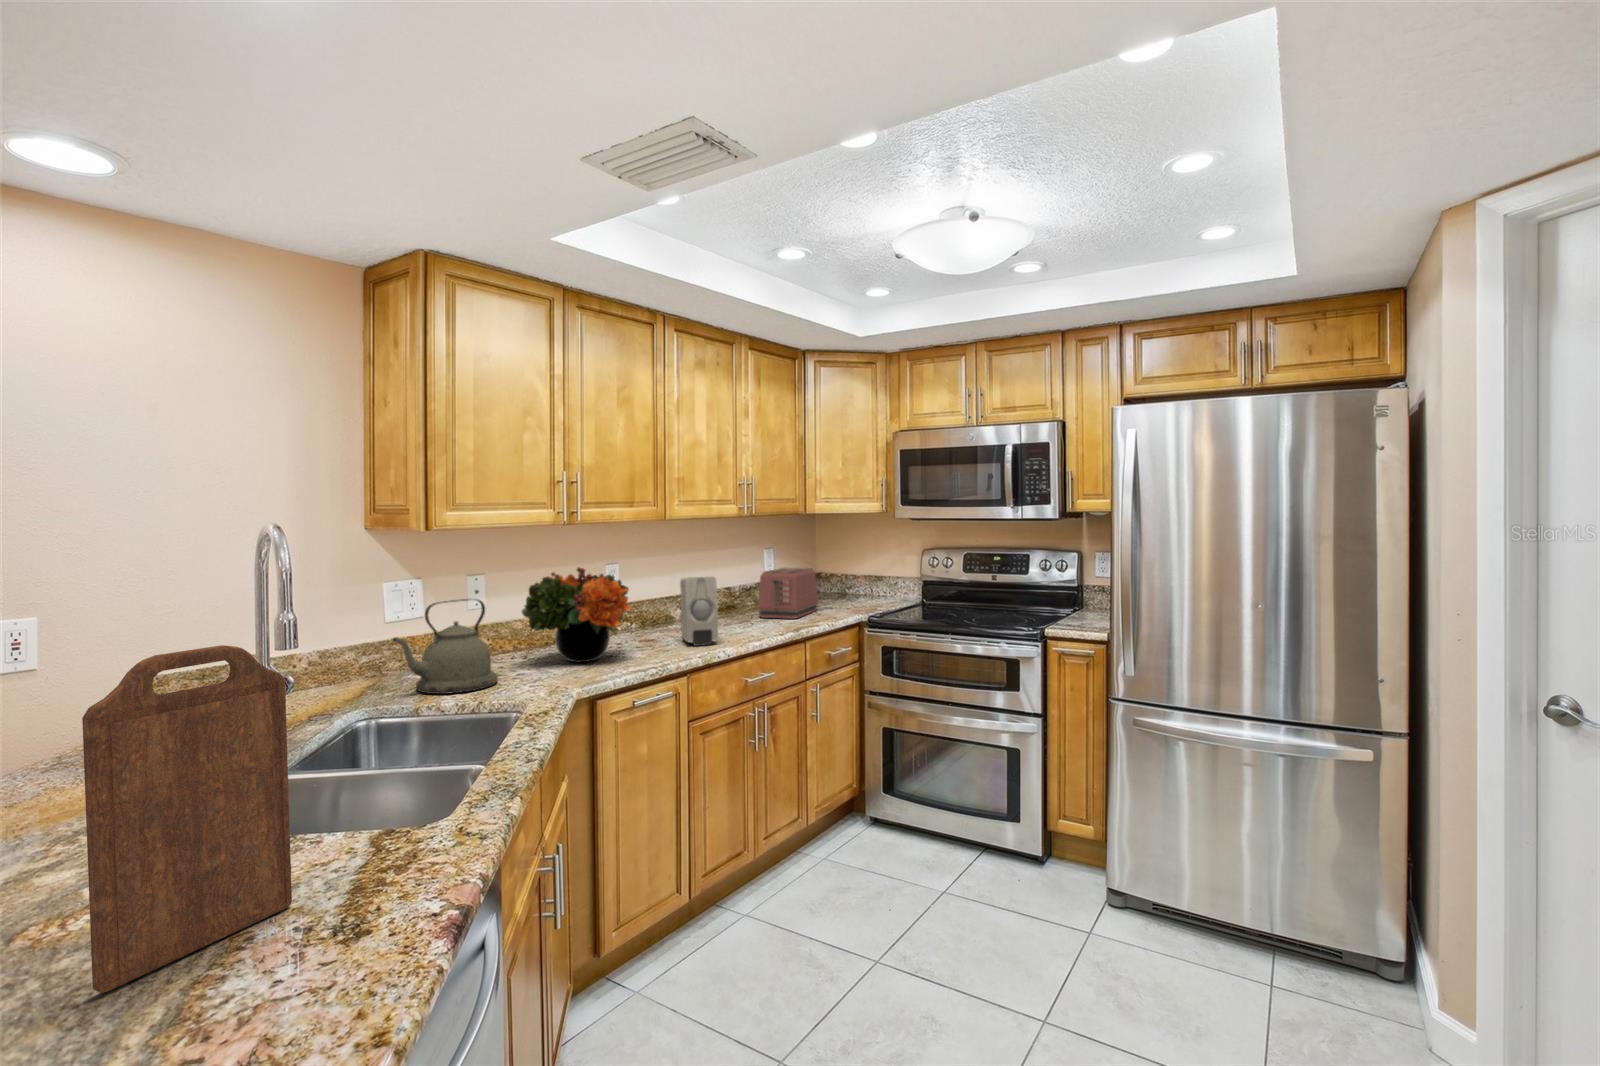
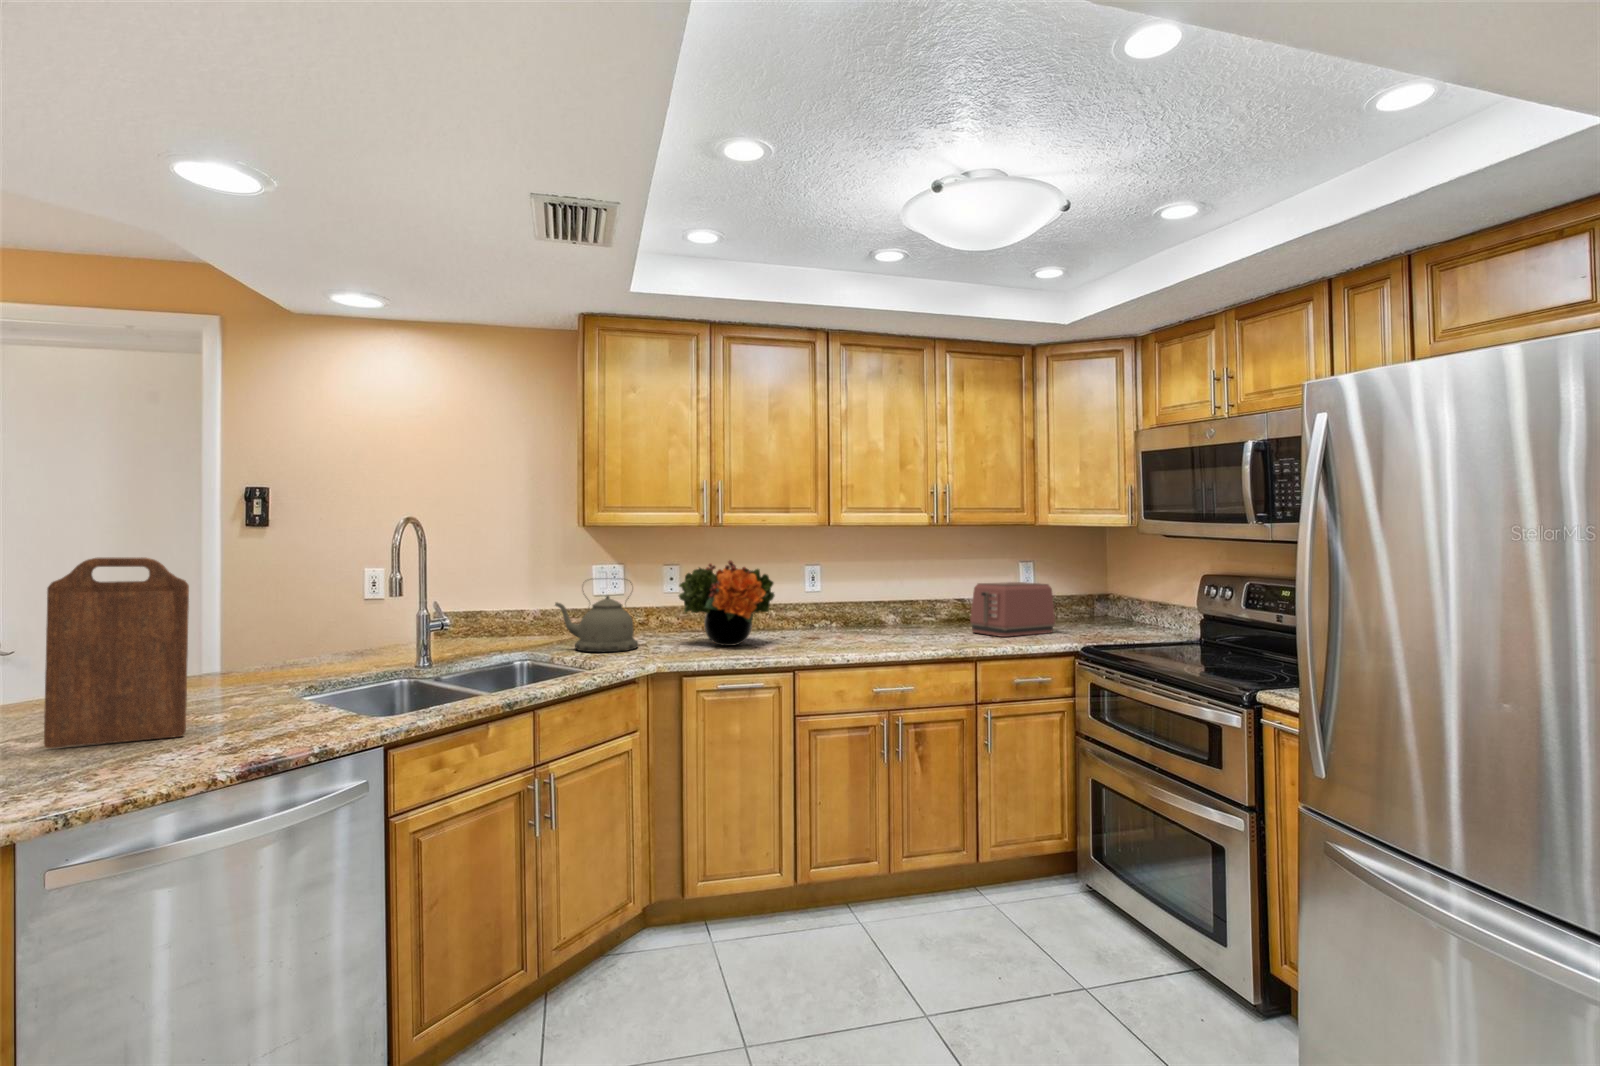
soap dispenser: present [680,577,718,646] -> none [831,577,875,647]

